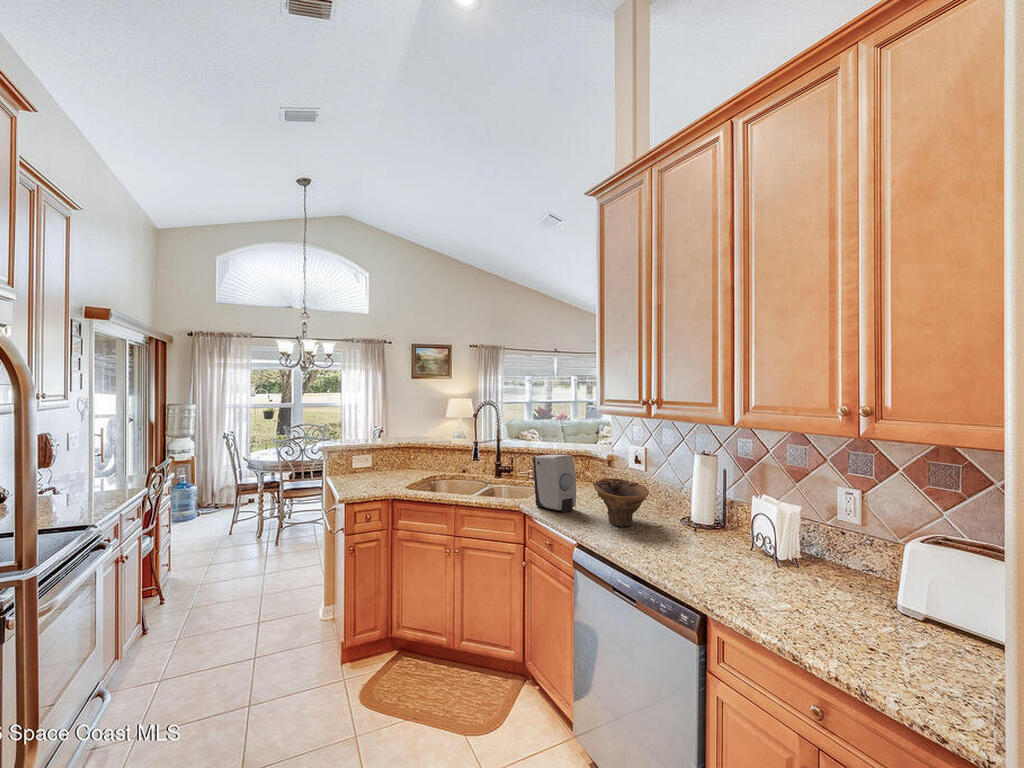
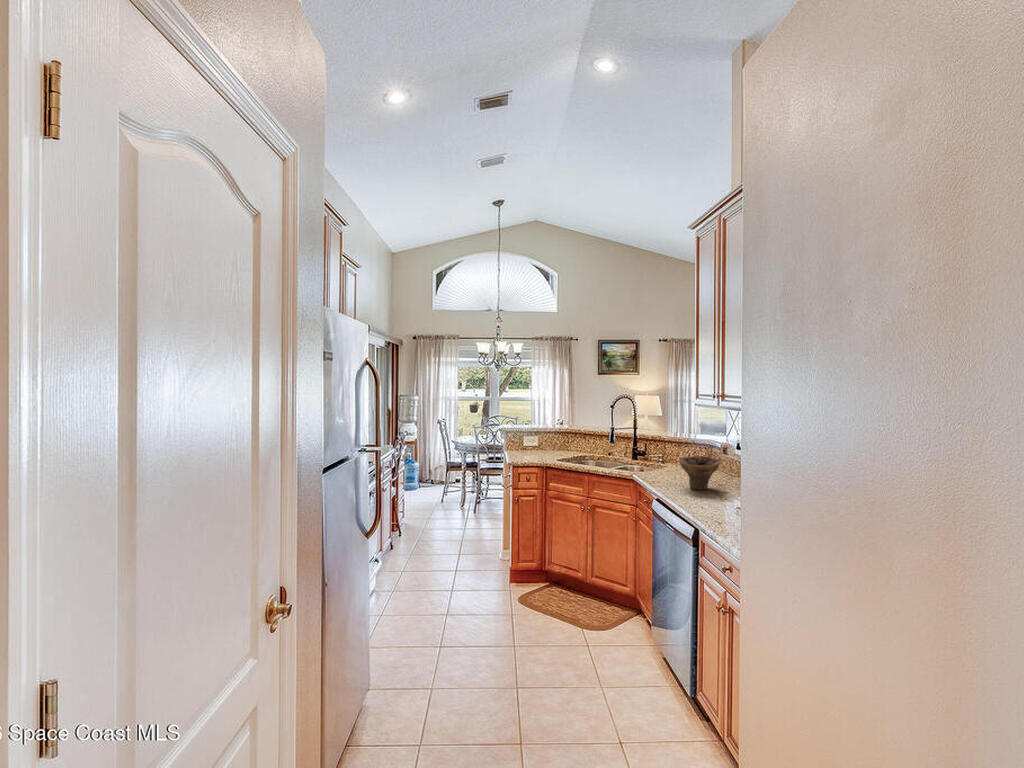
soap dispenser: present [533,455,576,512] -> none [644,437,676,480]

